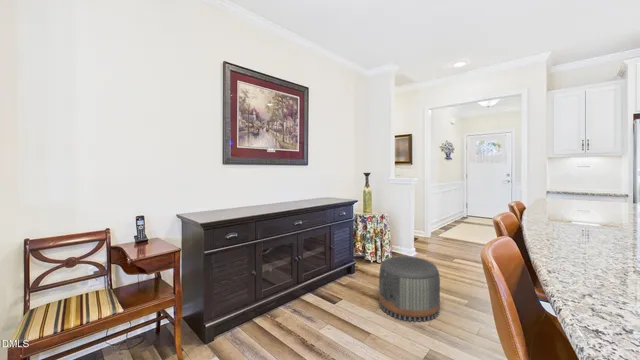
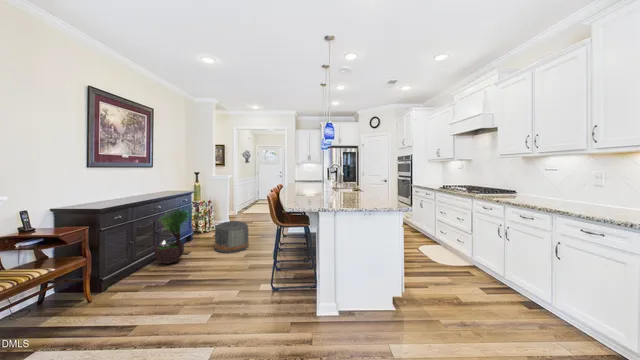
potted tree: none [289,221,342,314] -> present [154,209,189,263]

